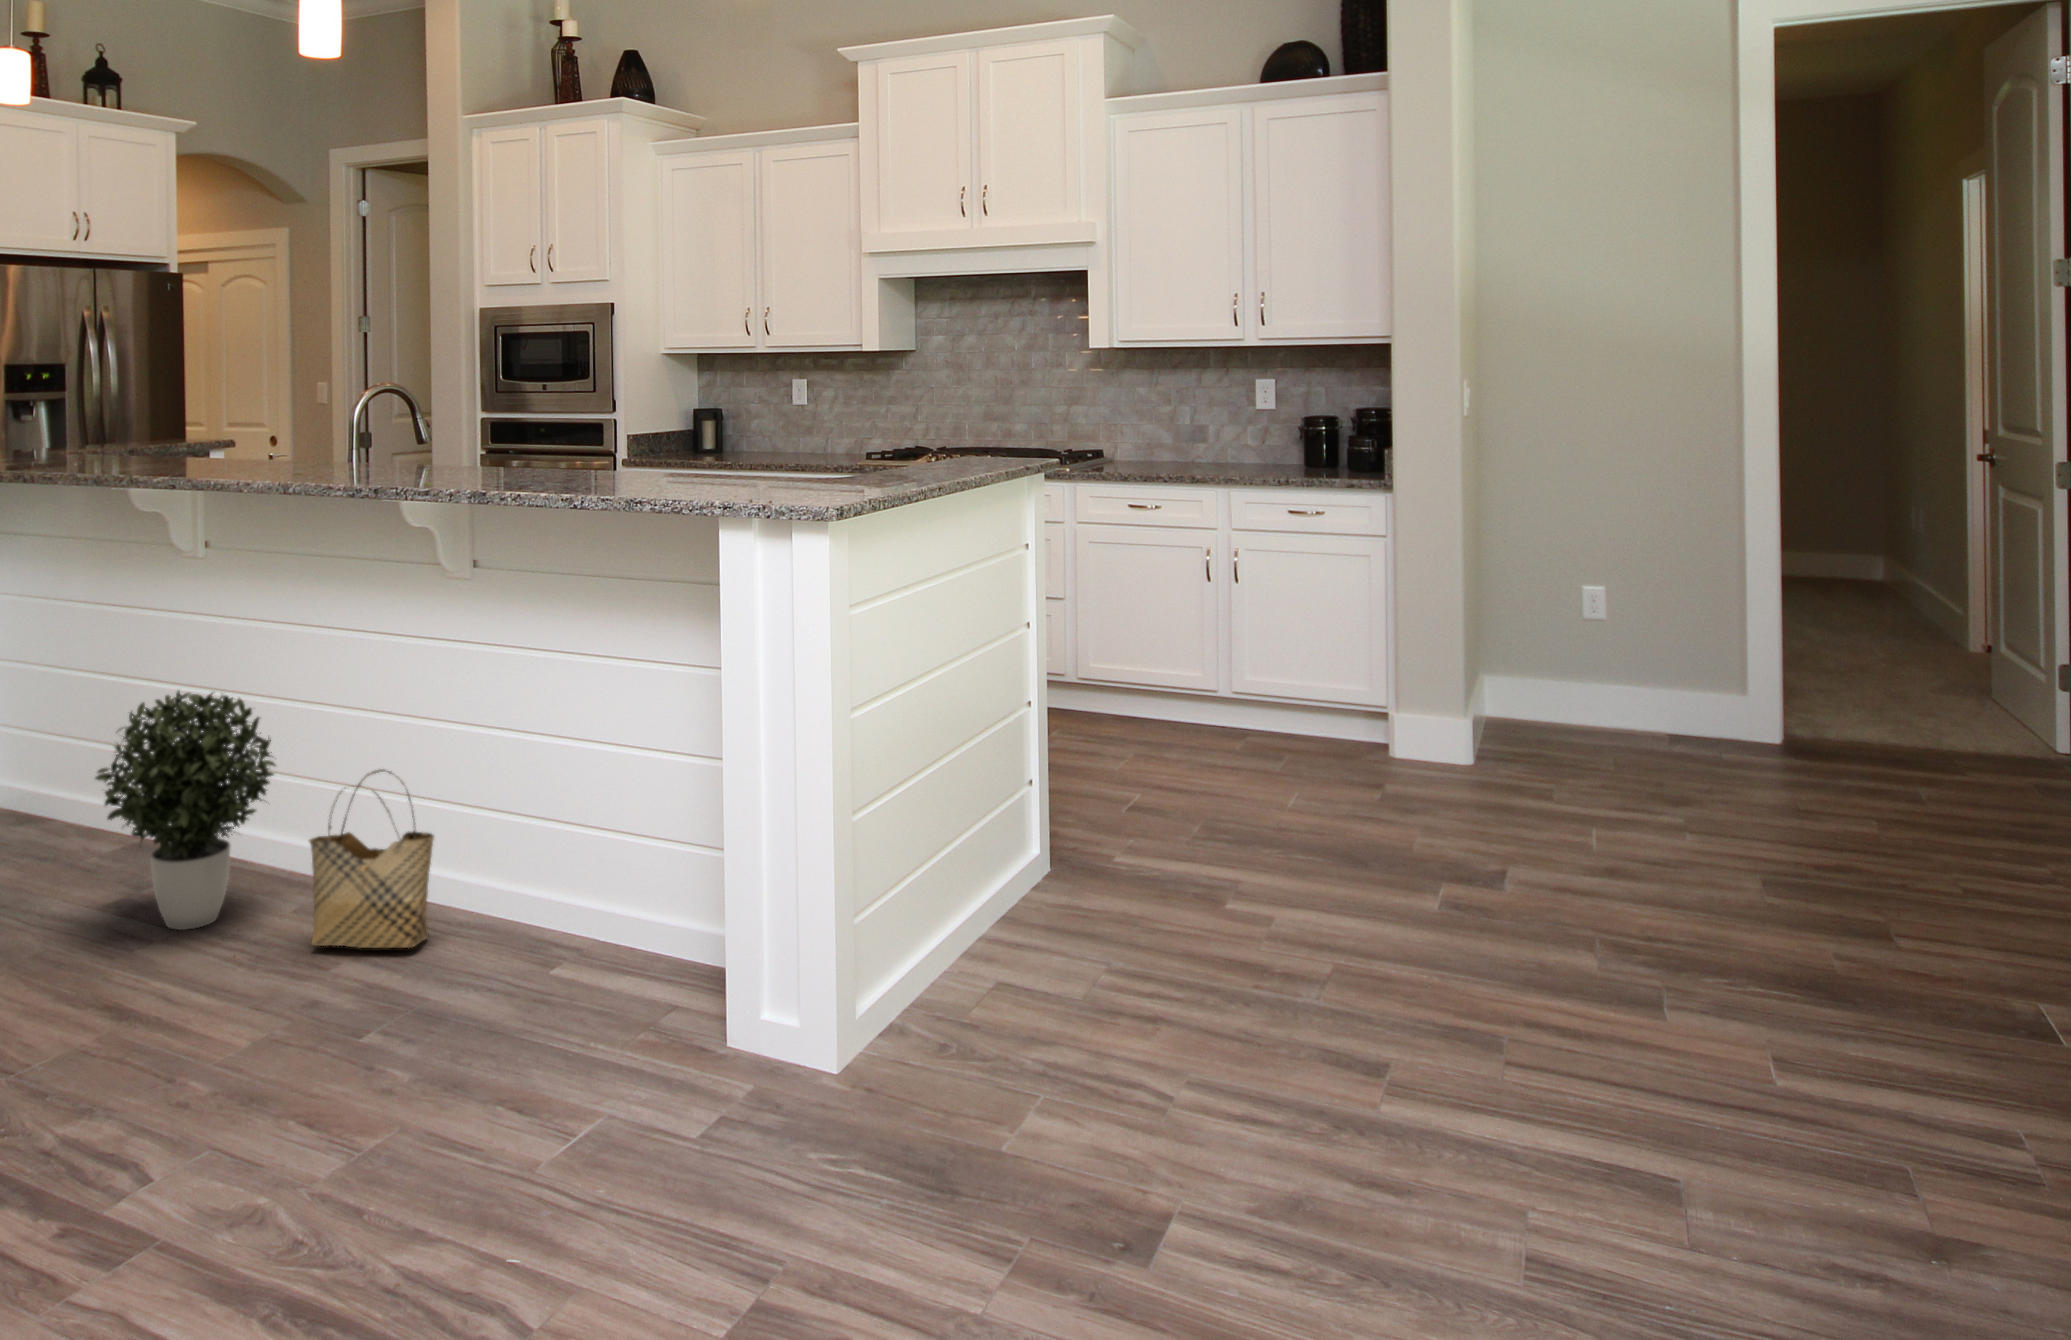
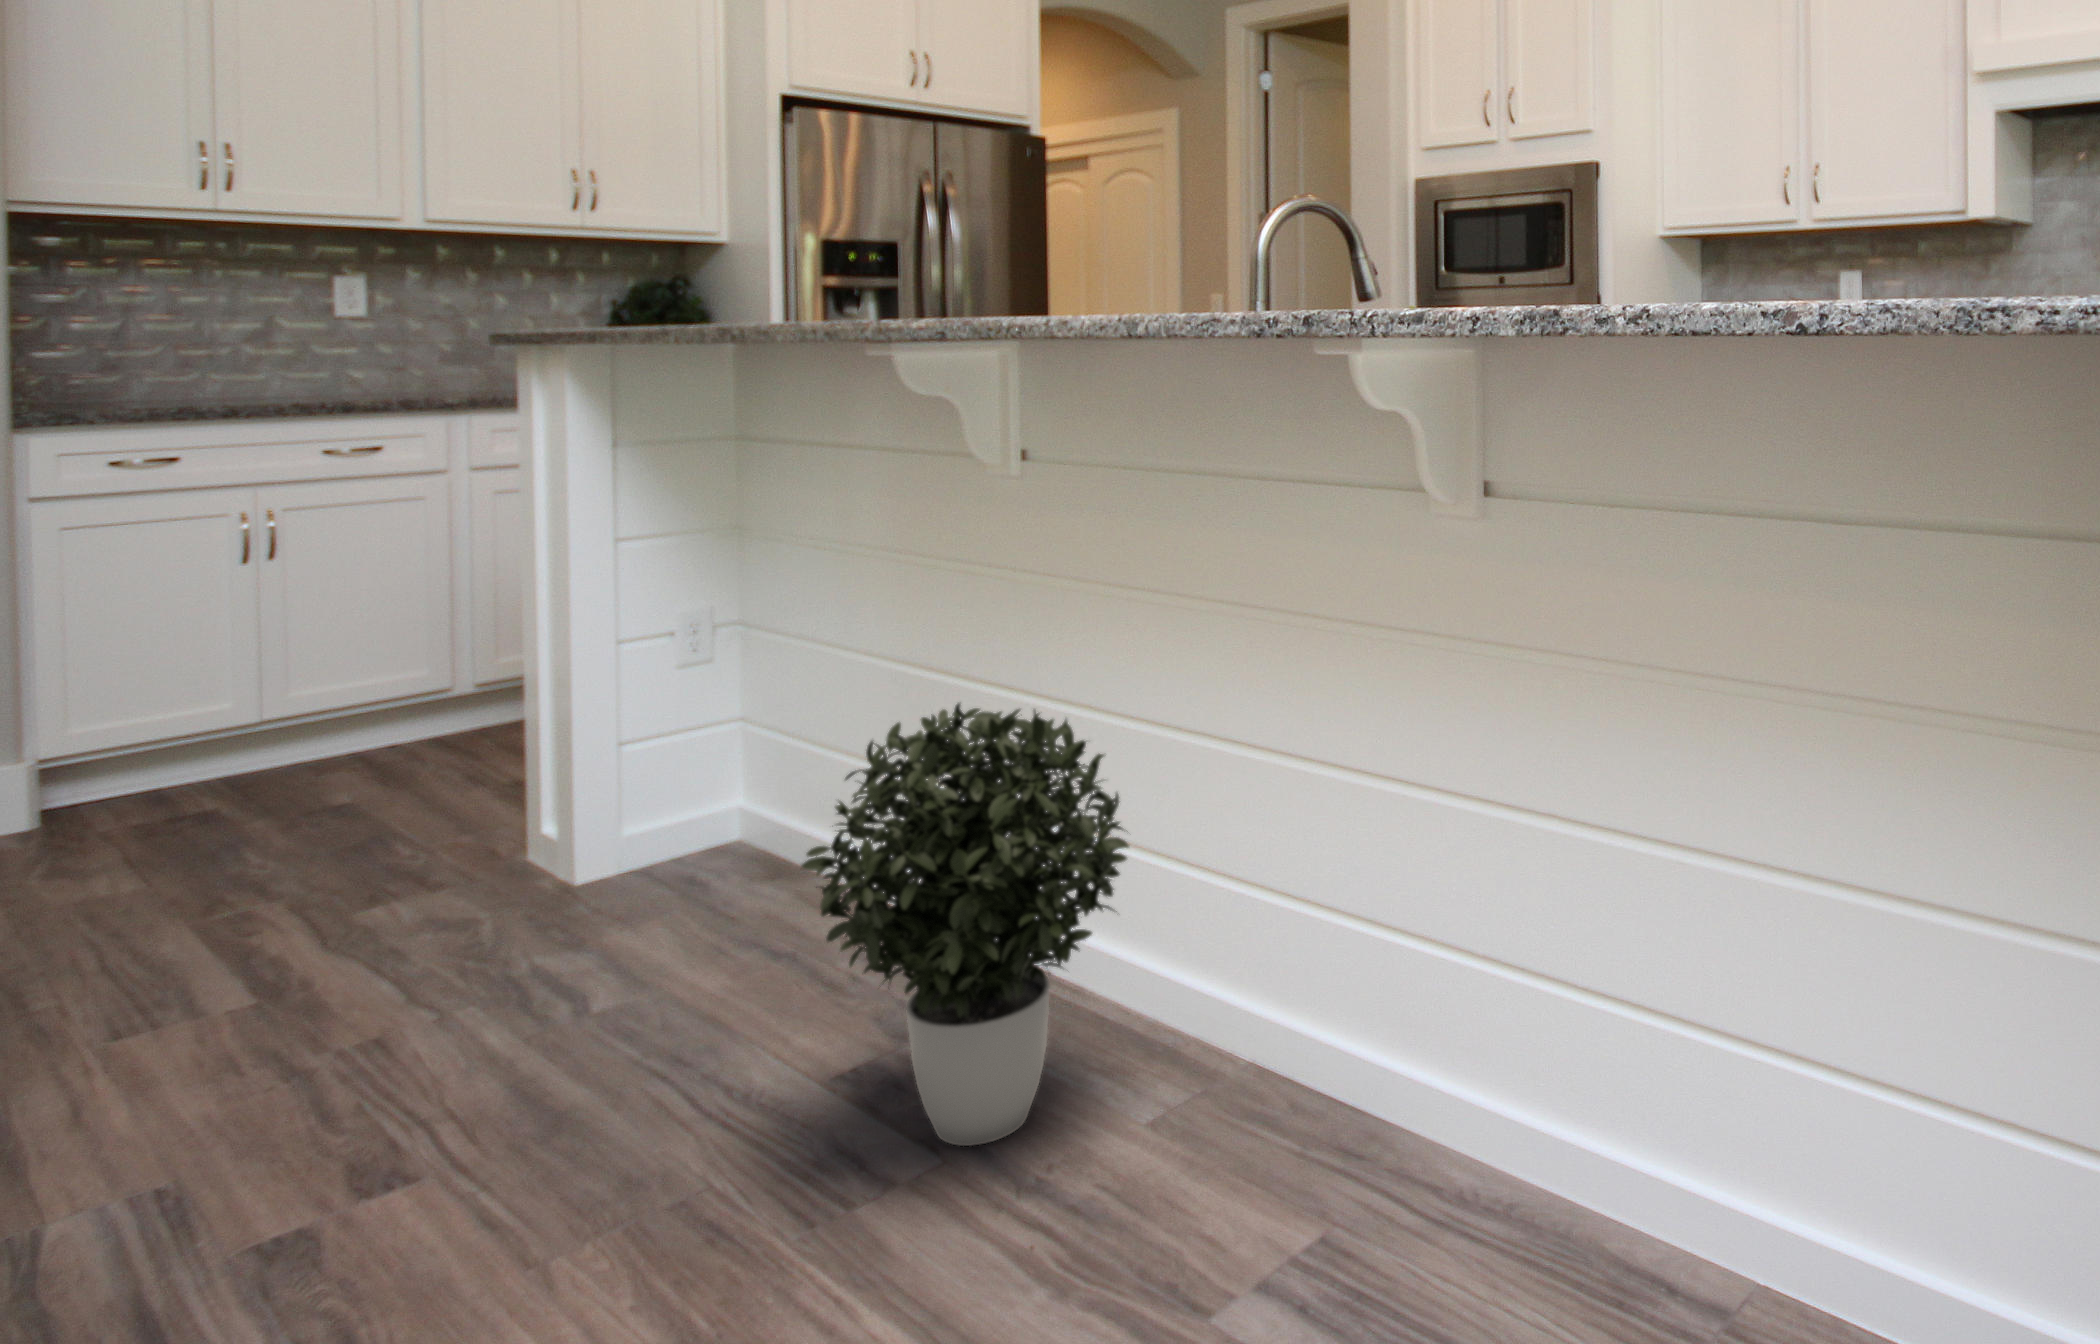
woven basket: present [309,769,434,948] -> none [1182,874,1423,1250]

